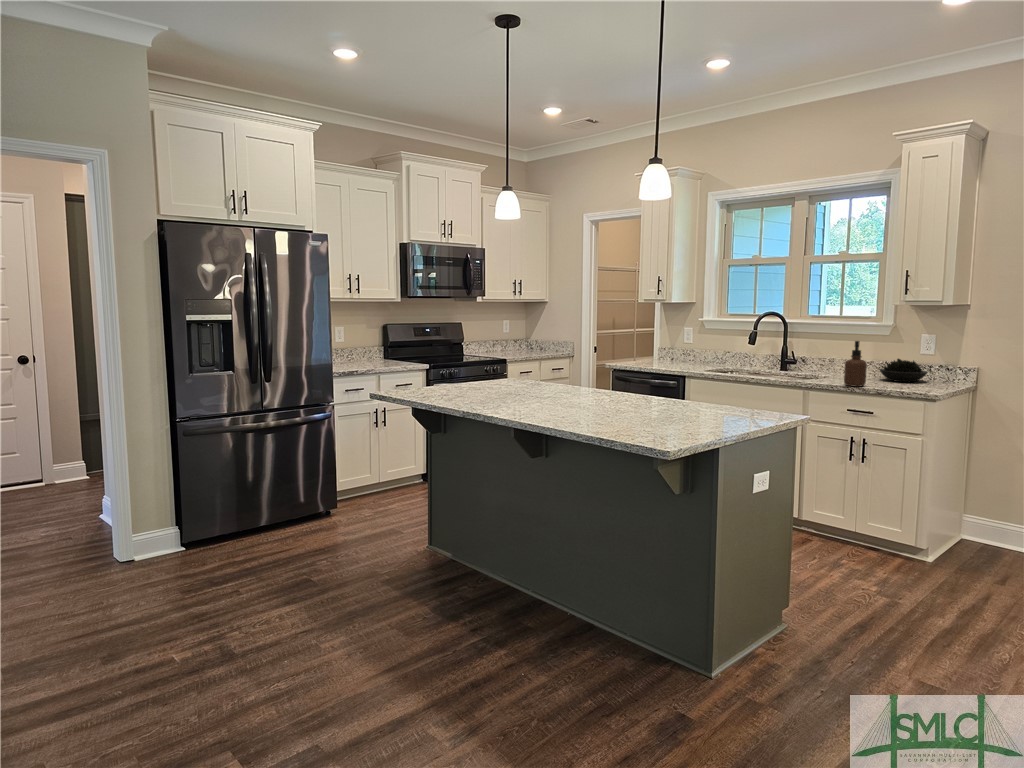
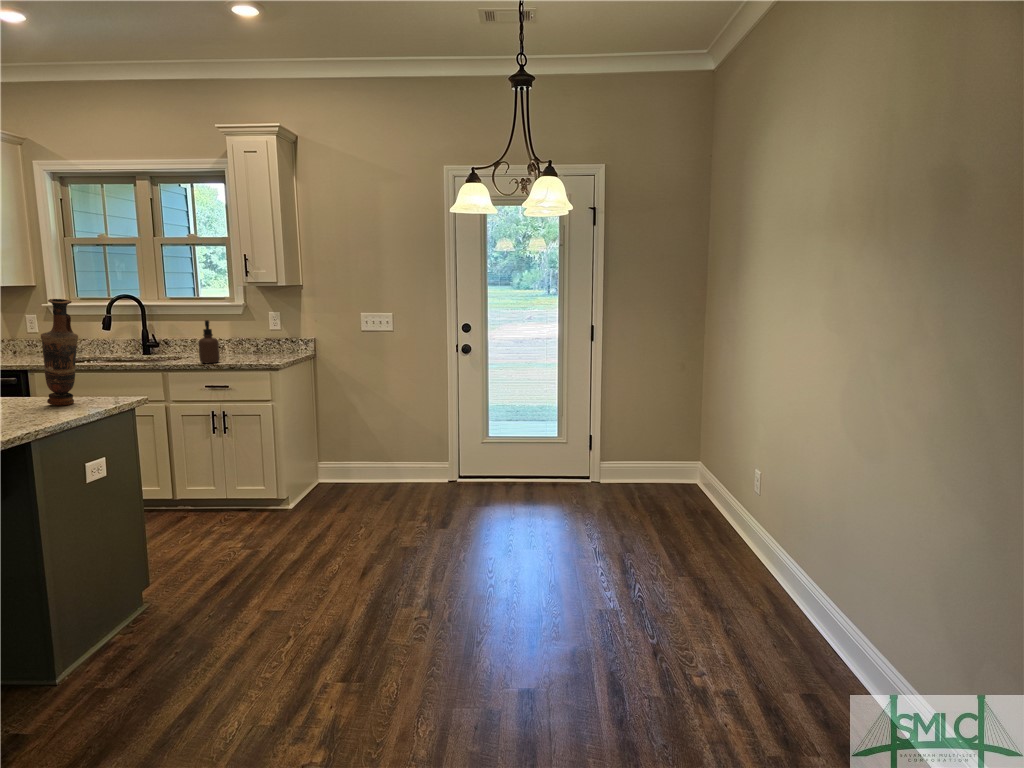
vase: none [727,317,762,416] -> present [41,299,78,405]
succulent plant: present [880,359,928,382] -> none [235,335,276,356]

